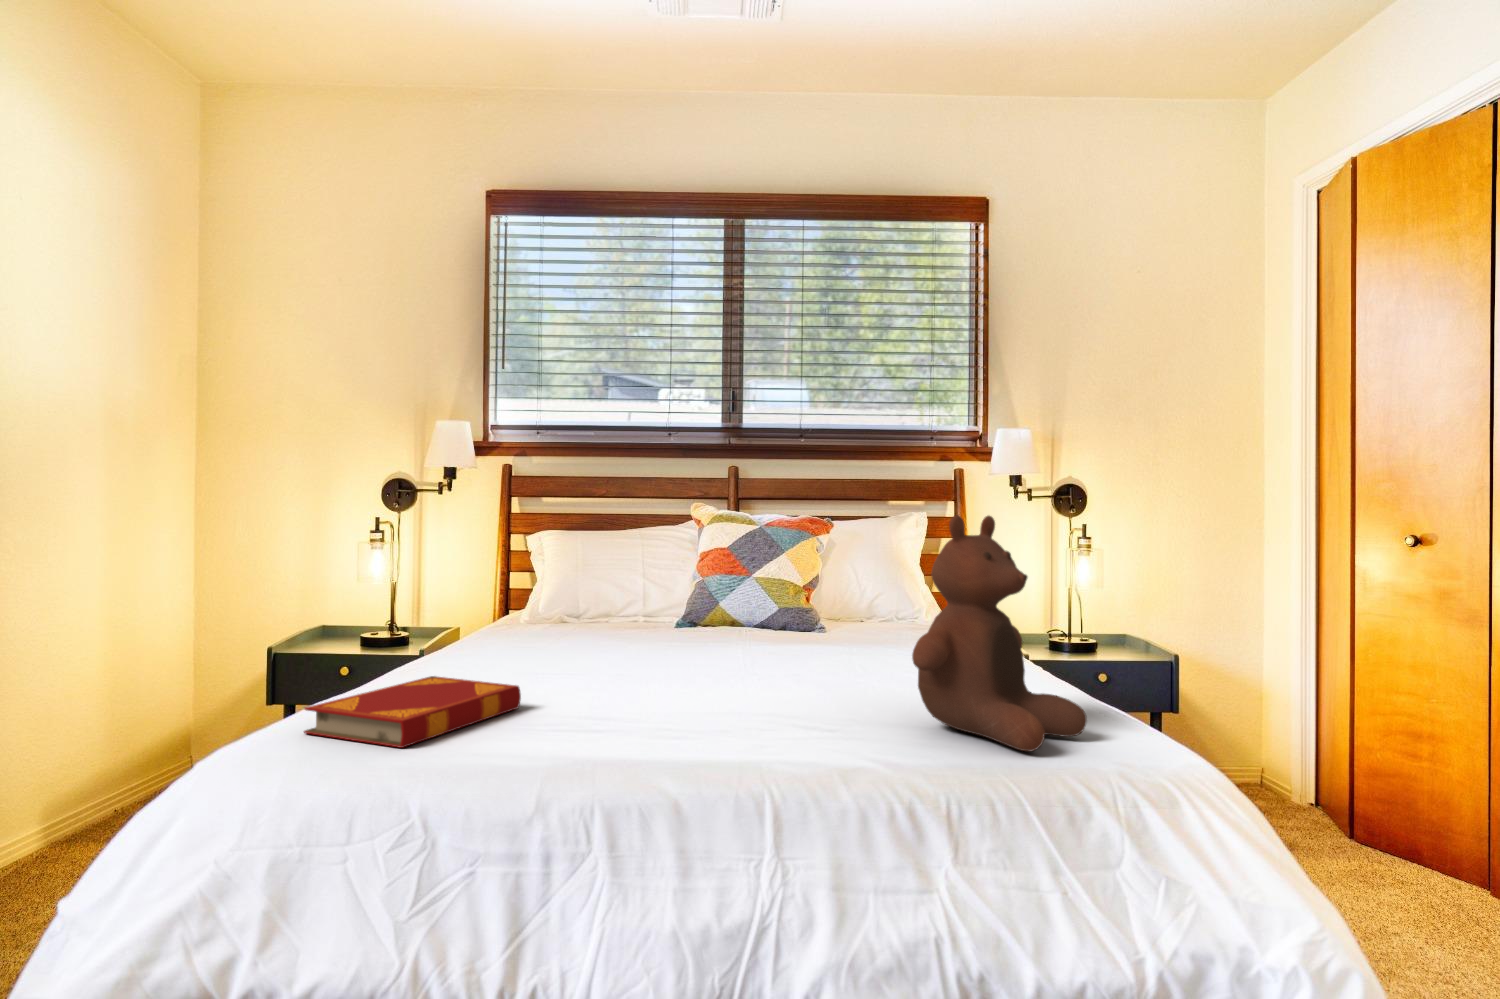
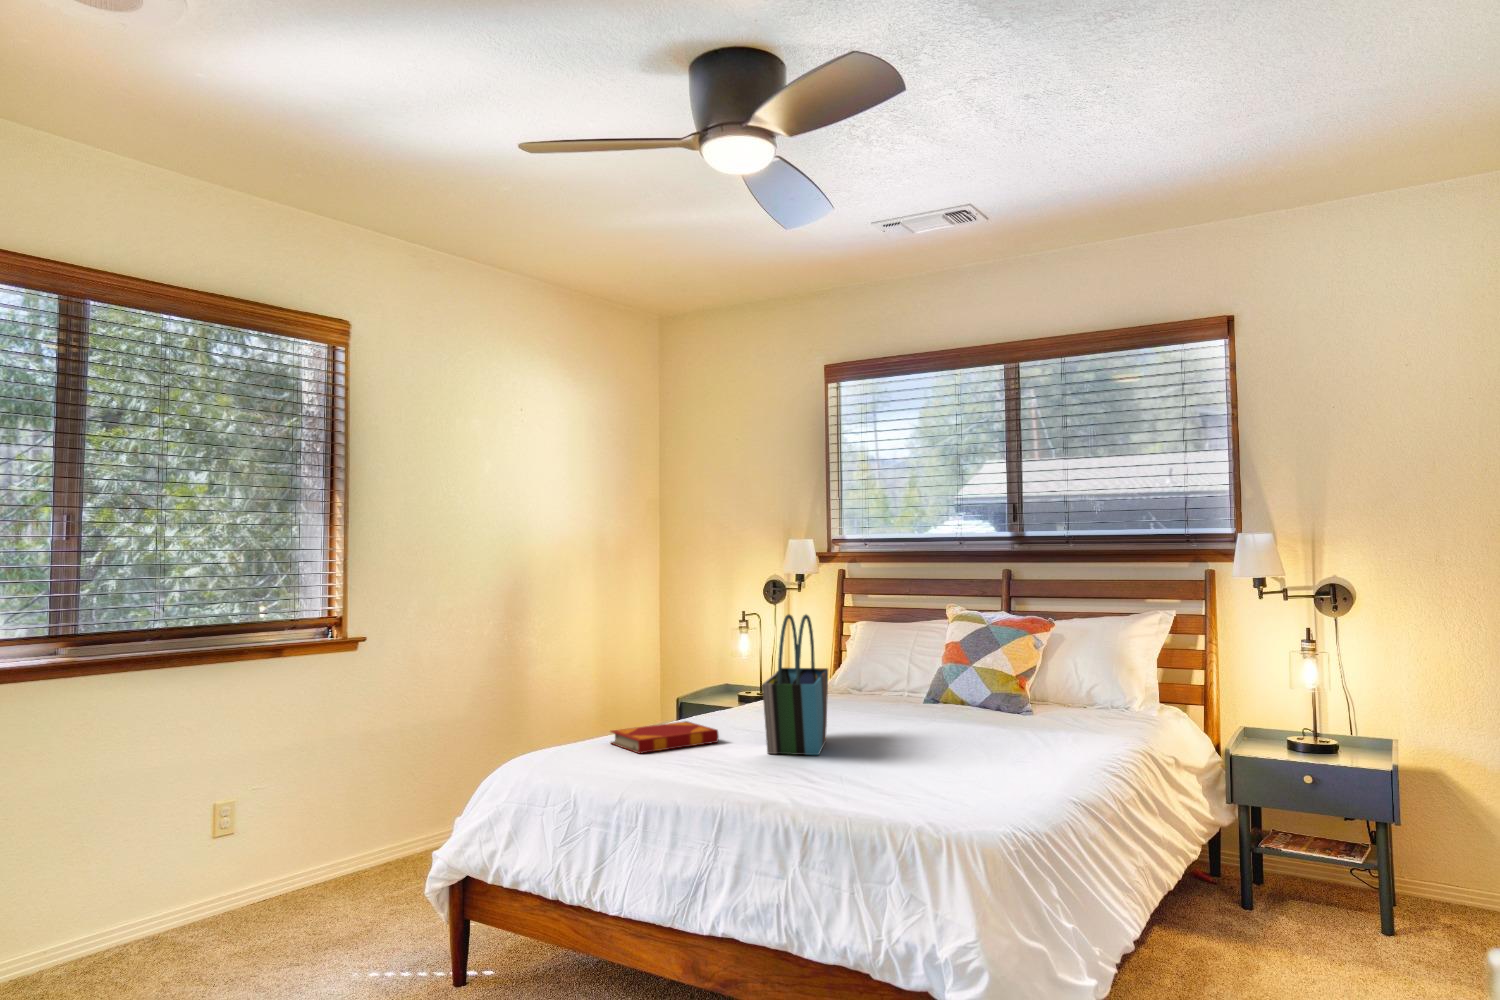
tote bag: none [601,480,749,719] -> present [762,615,828,755]
stuffed bear: present [912,515,1087,751] -> none [884,643,994,791]

